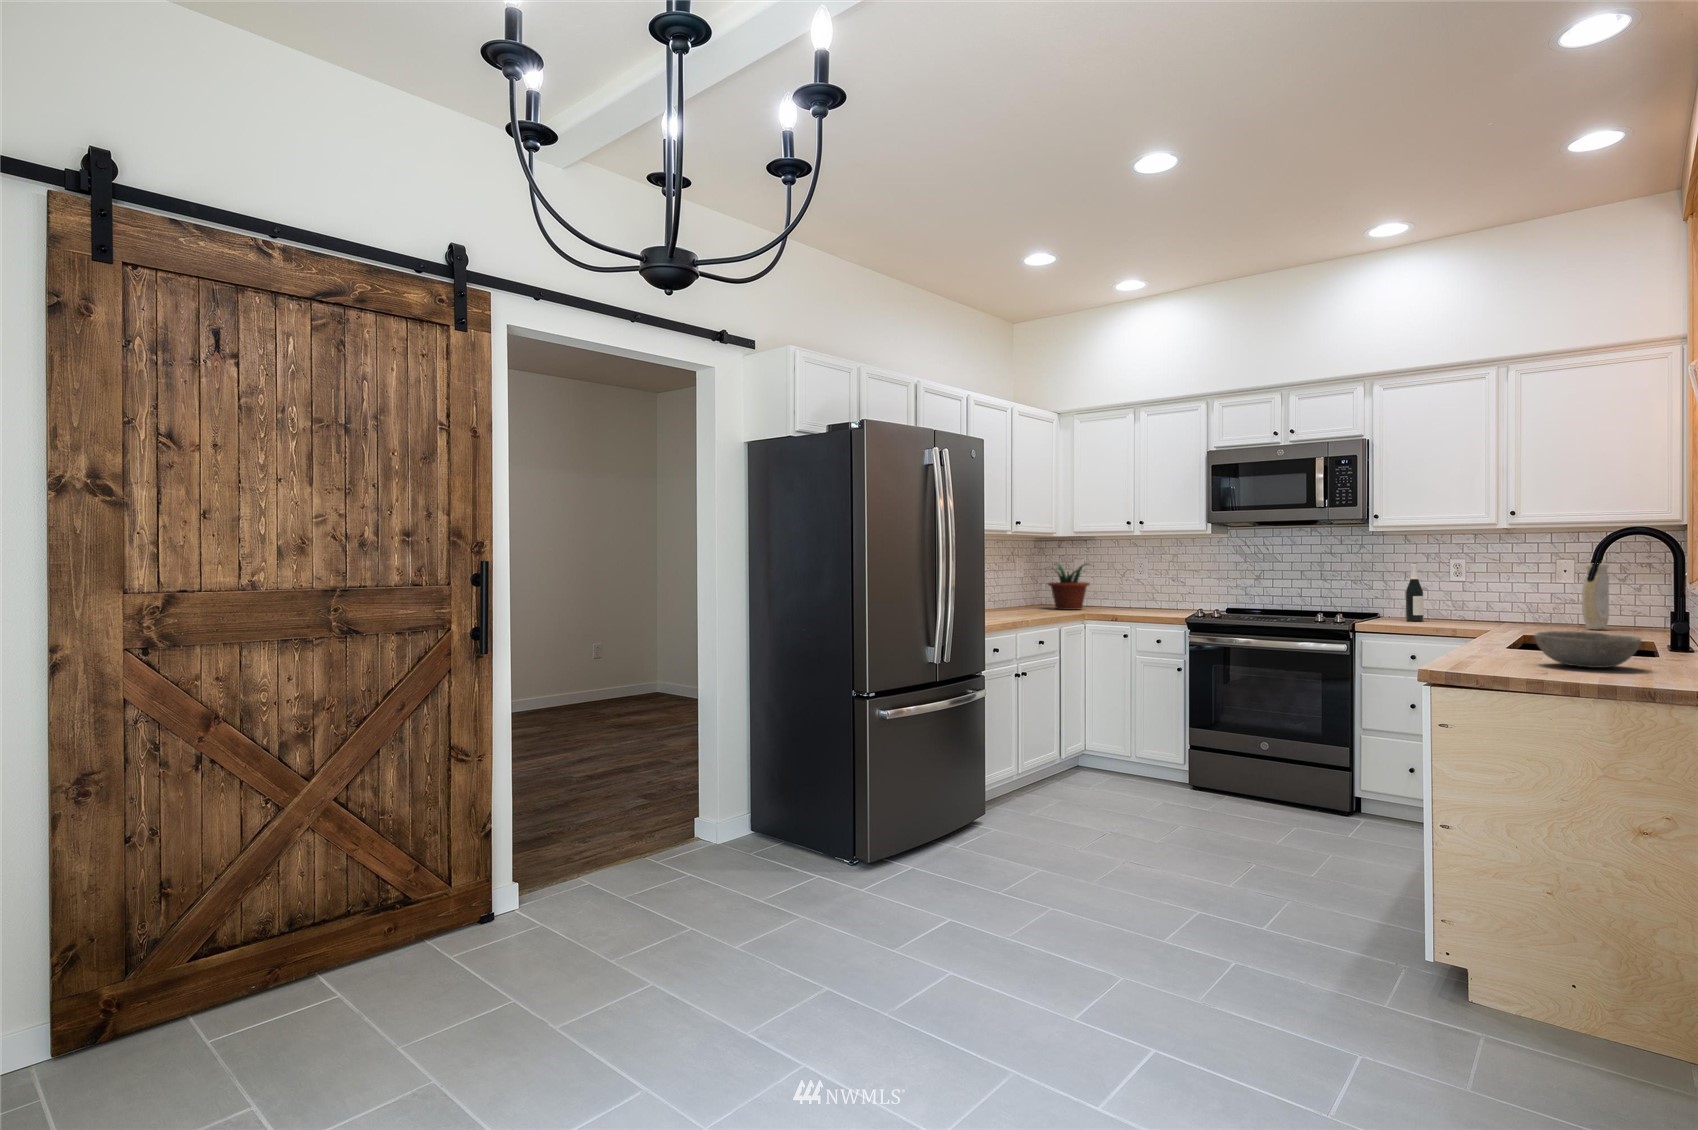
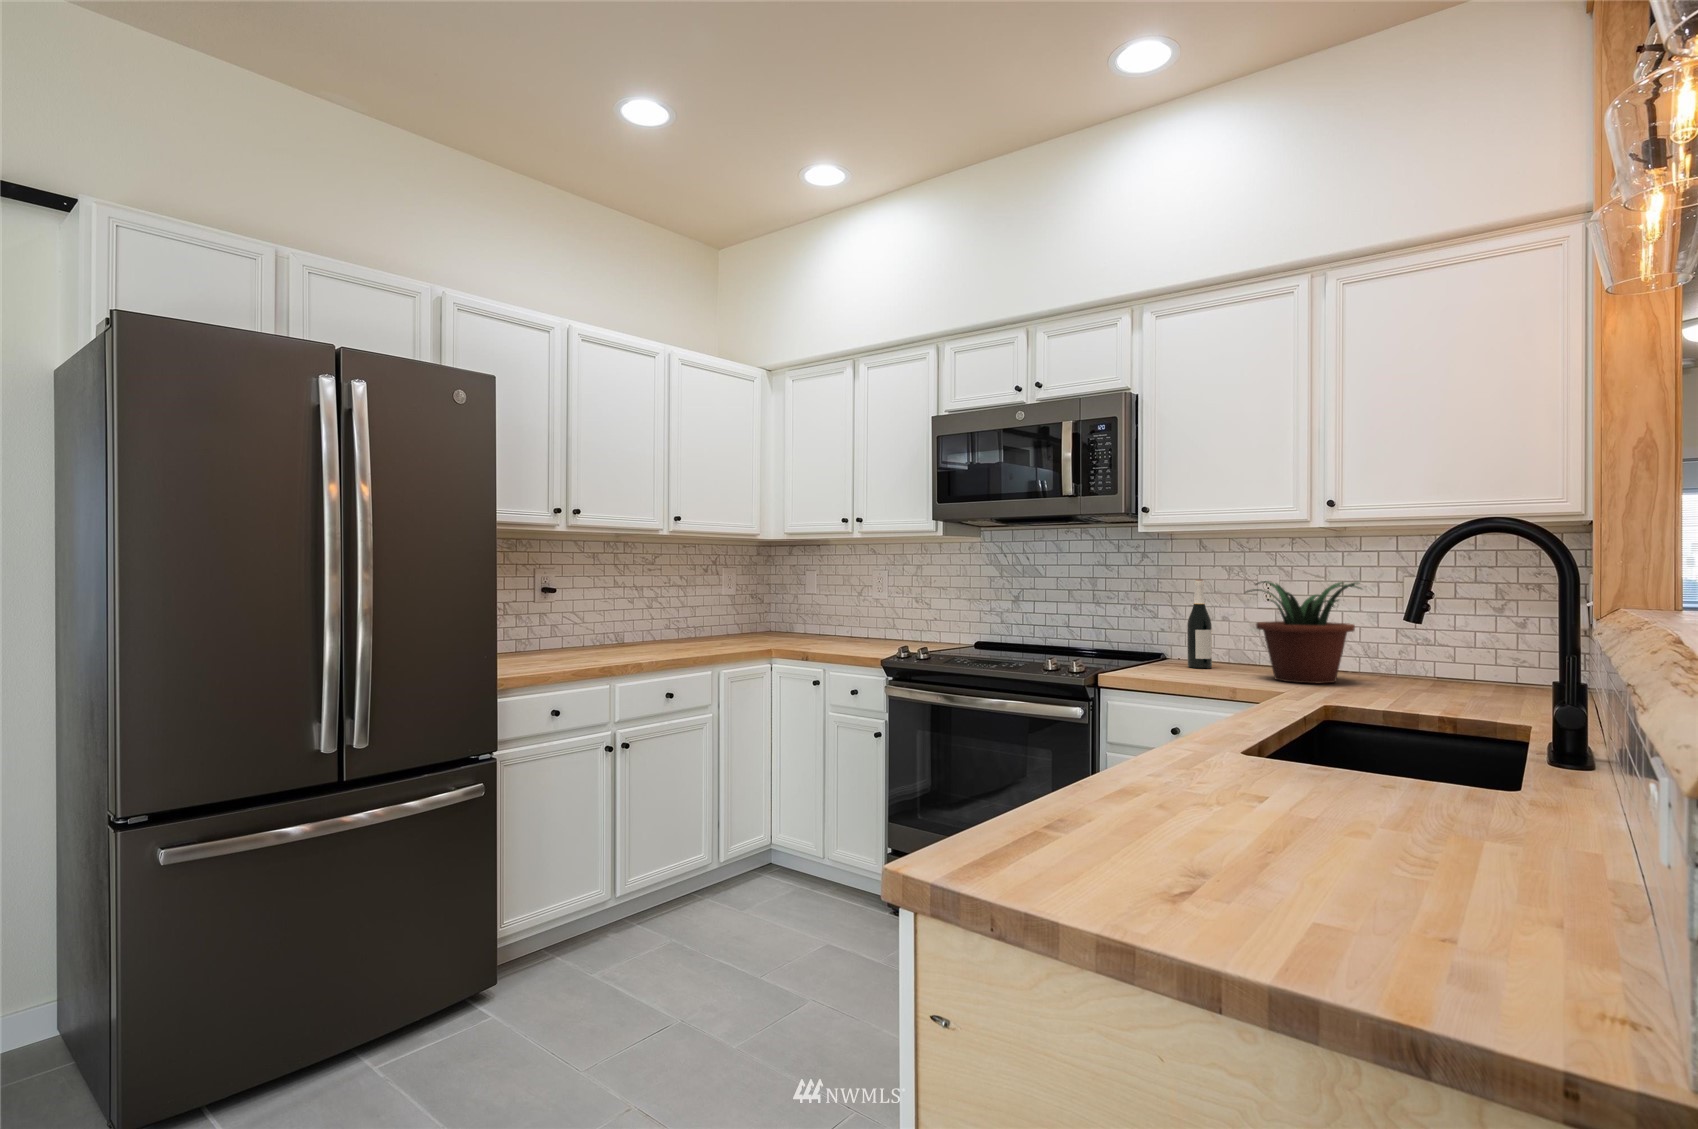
potted plant: present [1048,563,1090,610] -> present [1245,581,1362,683]
vase: present [1582,563,1609,630] -> none [1430,583,1472,691]
bowl: present [1534,631,1641,668] -> none [1213,746,1450,859]

